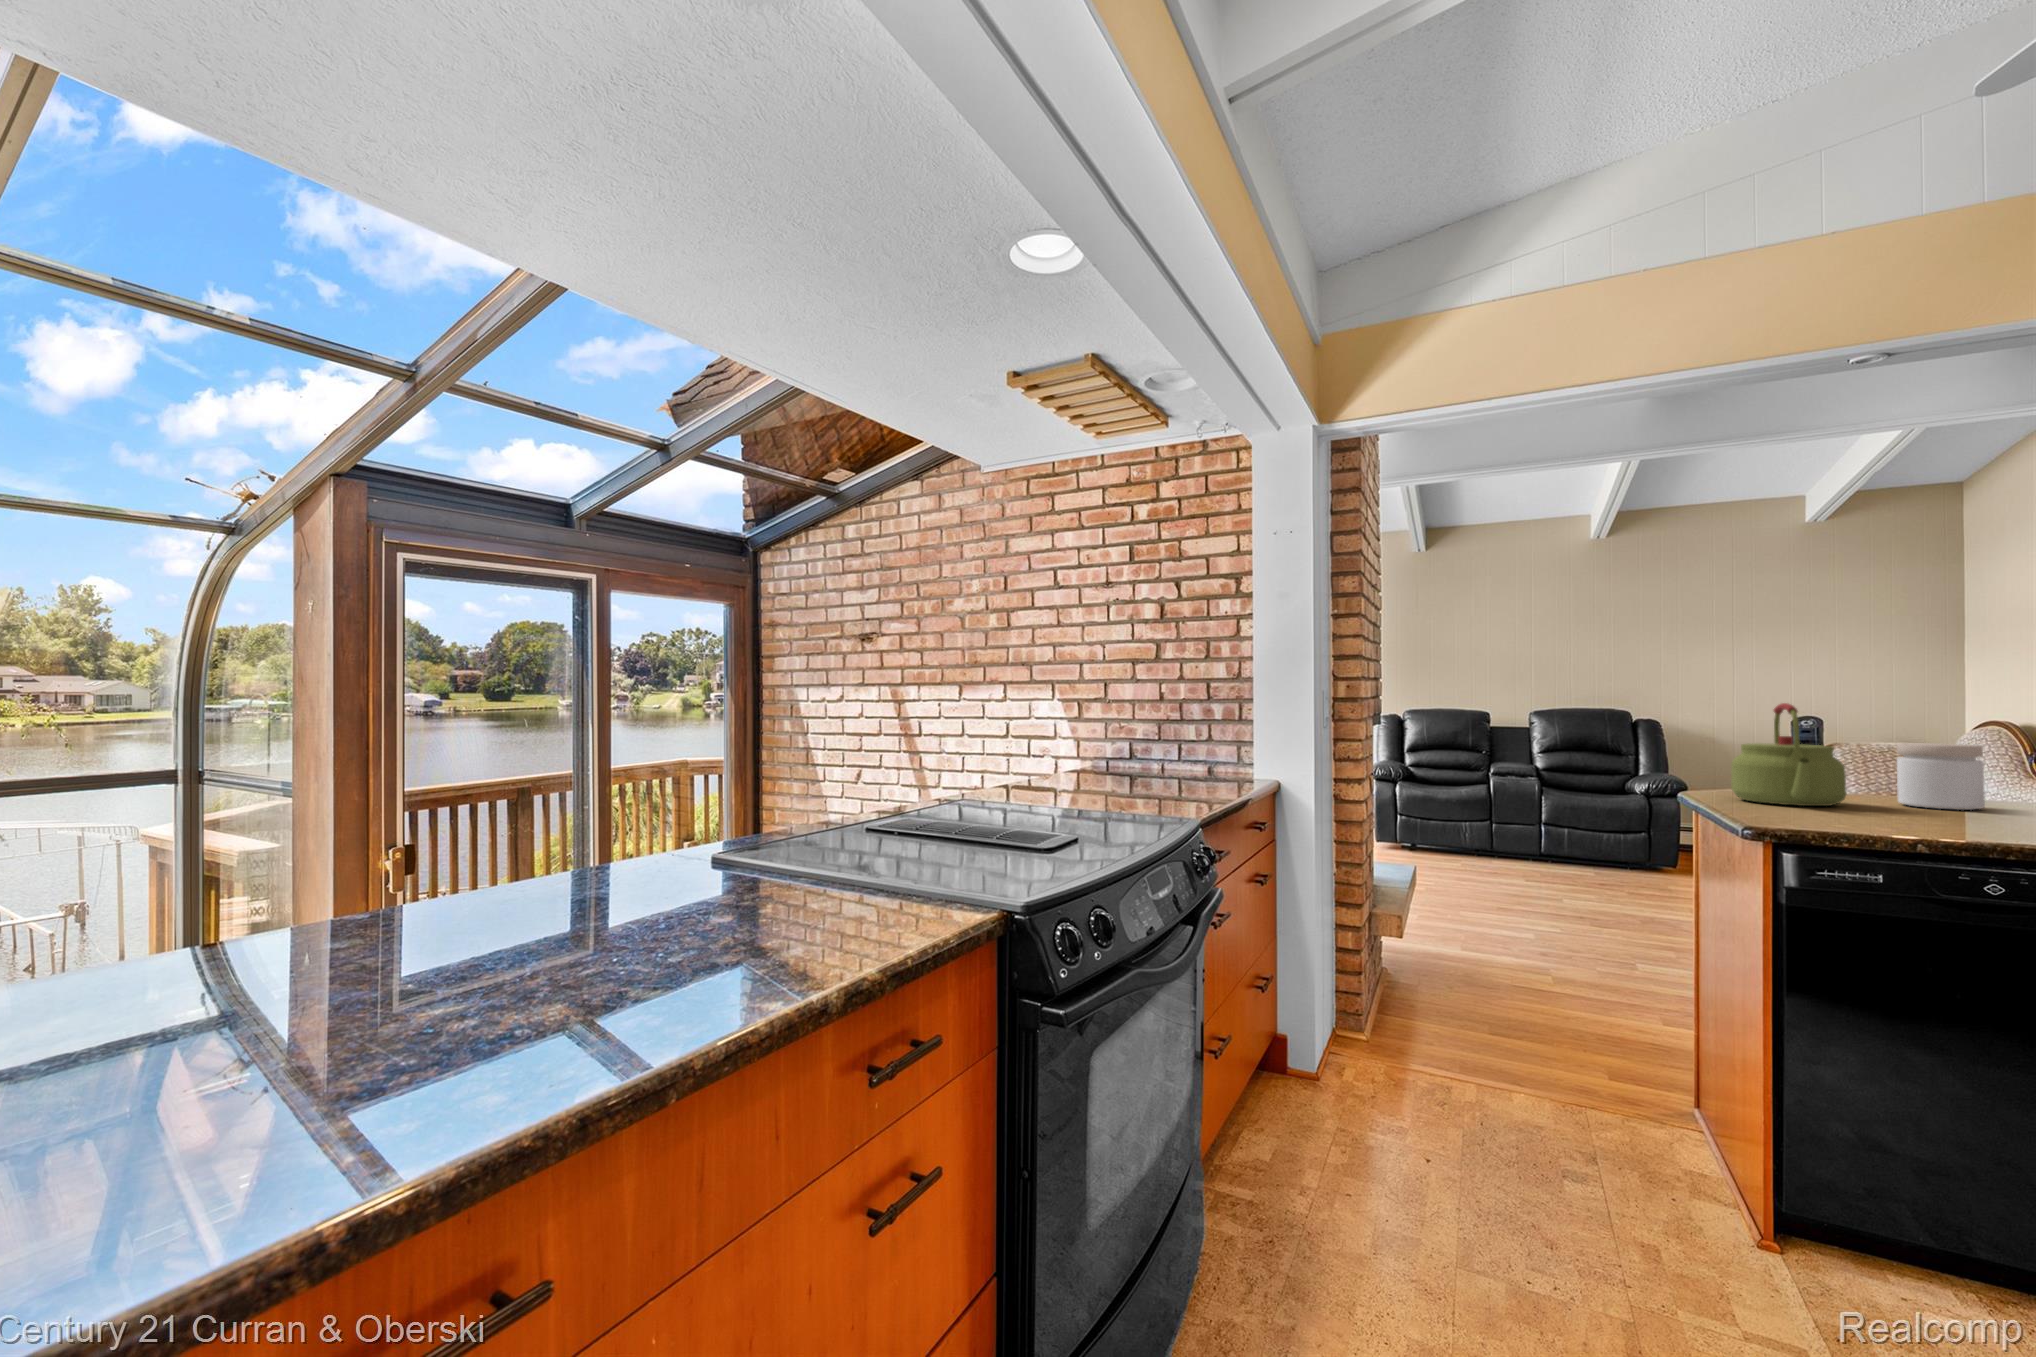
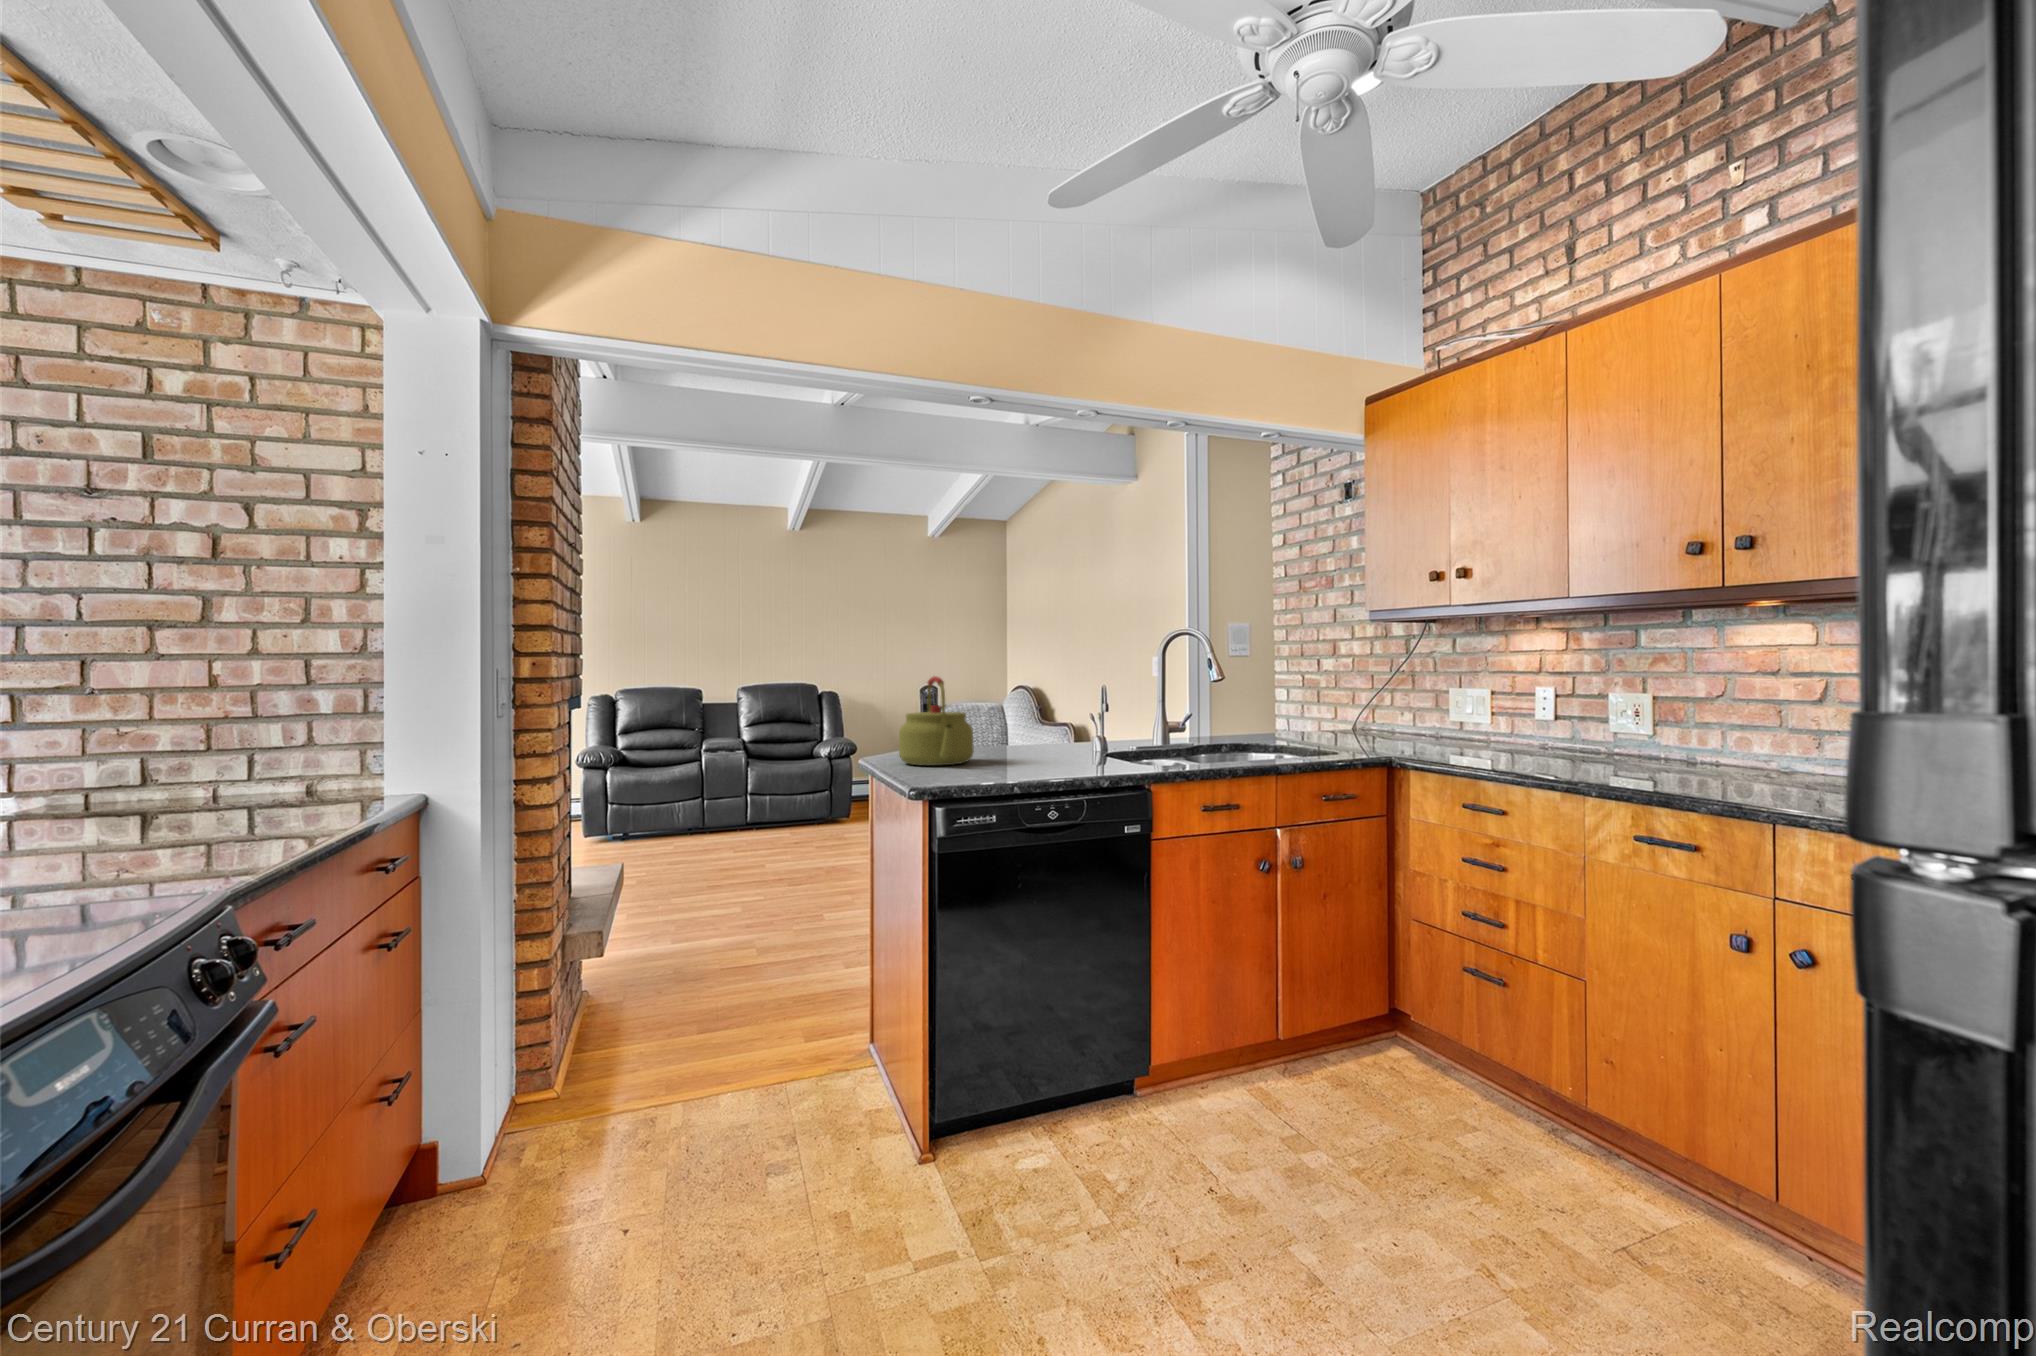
jar: present [1897,743,1985,810] -> none [1001,706,1048,758]

